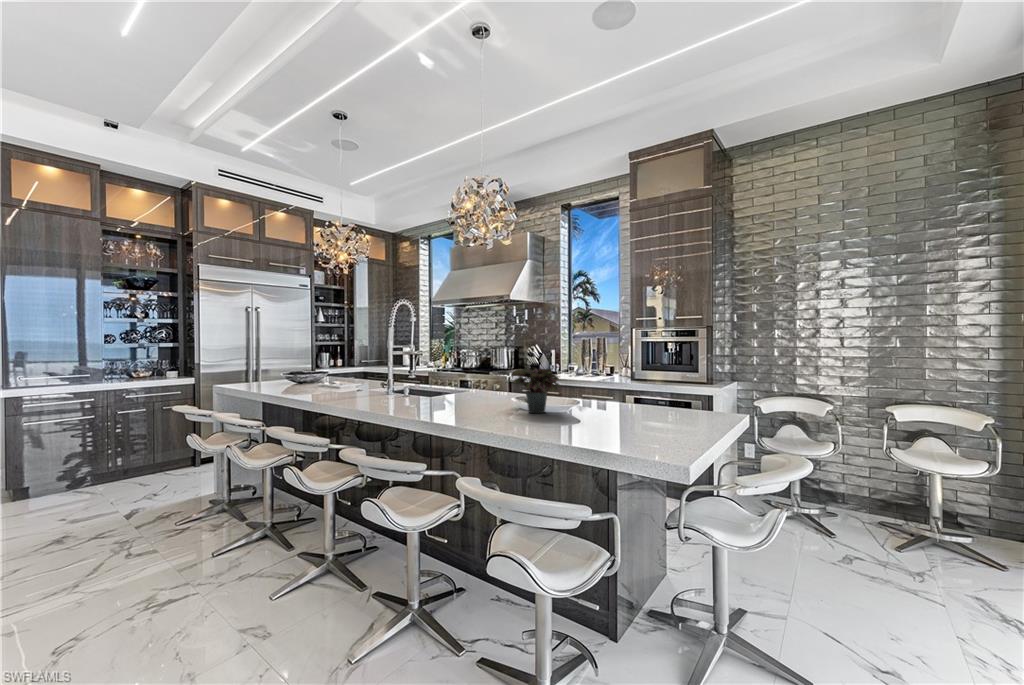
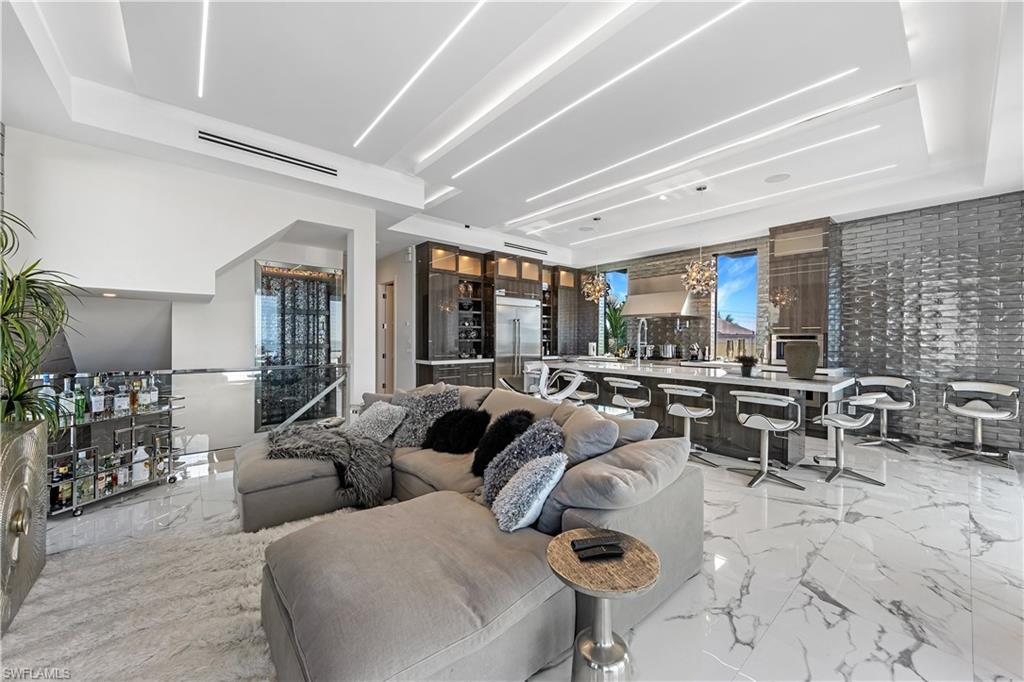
vase: none [605,335,670,418] -> present [784,341,820,379]

